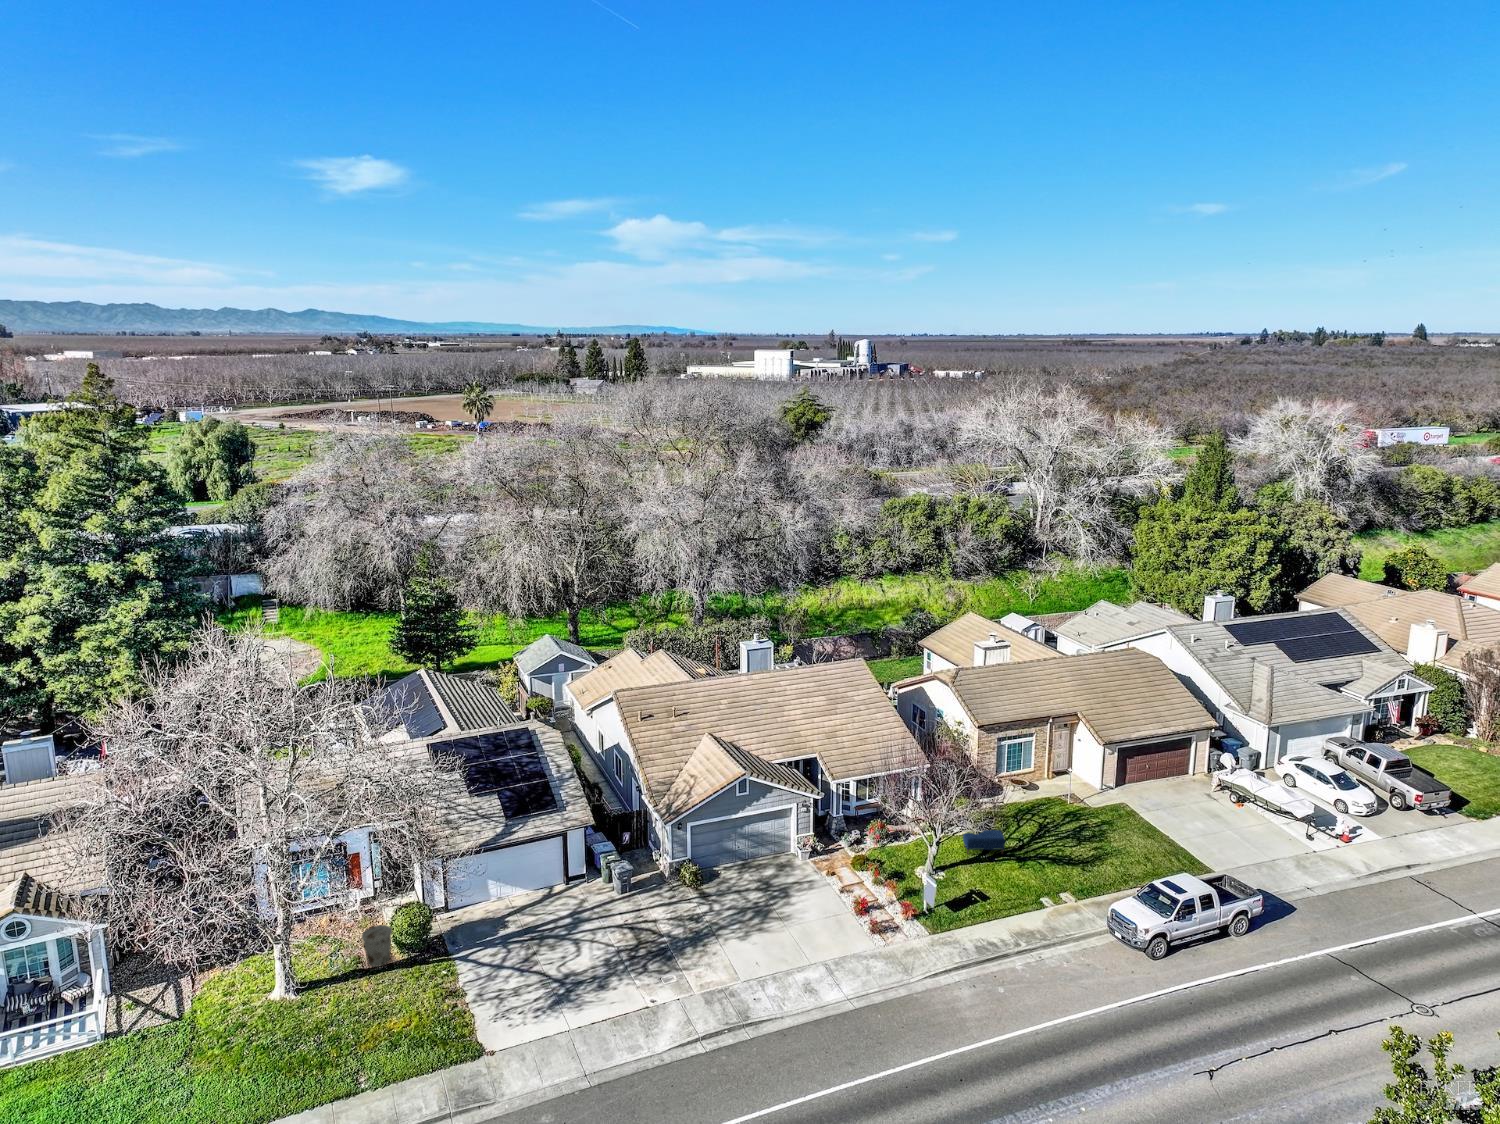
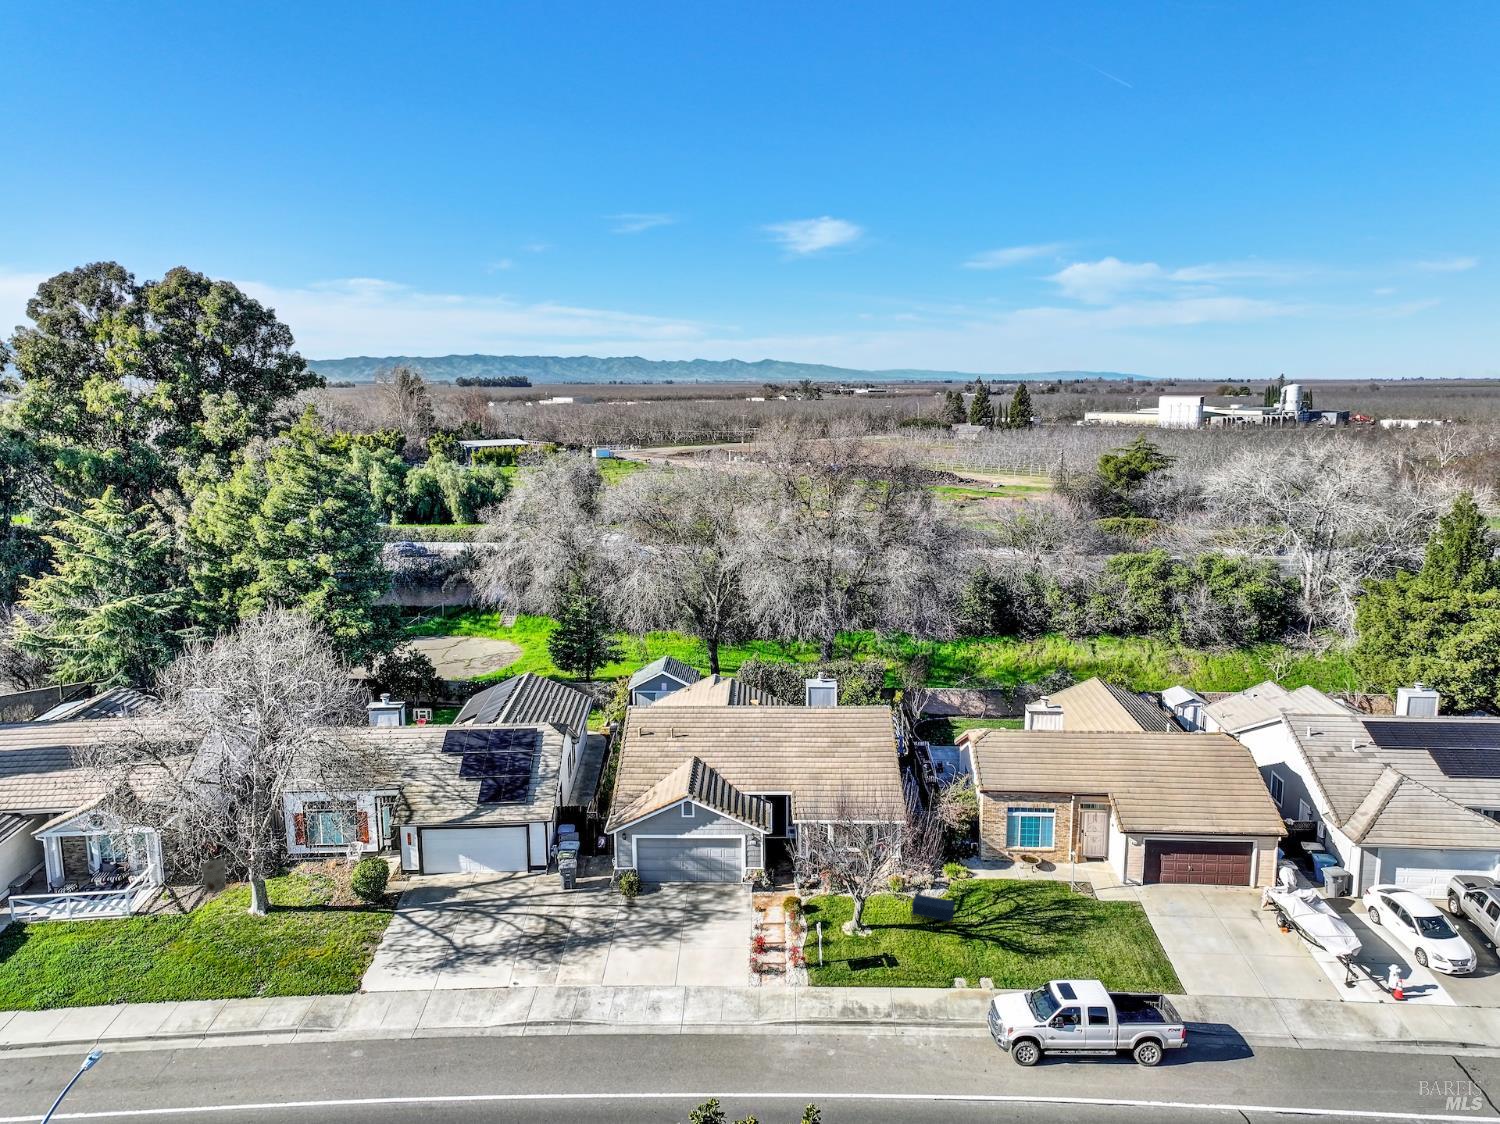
trash can: present [362,925,392,967] -> present [200,860,227,893]

